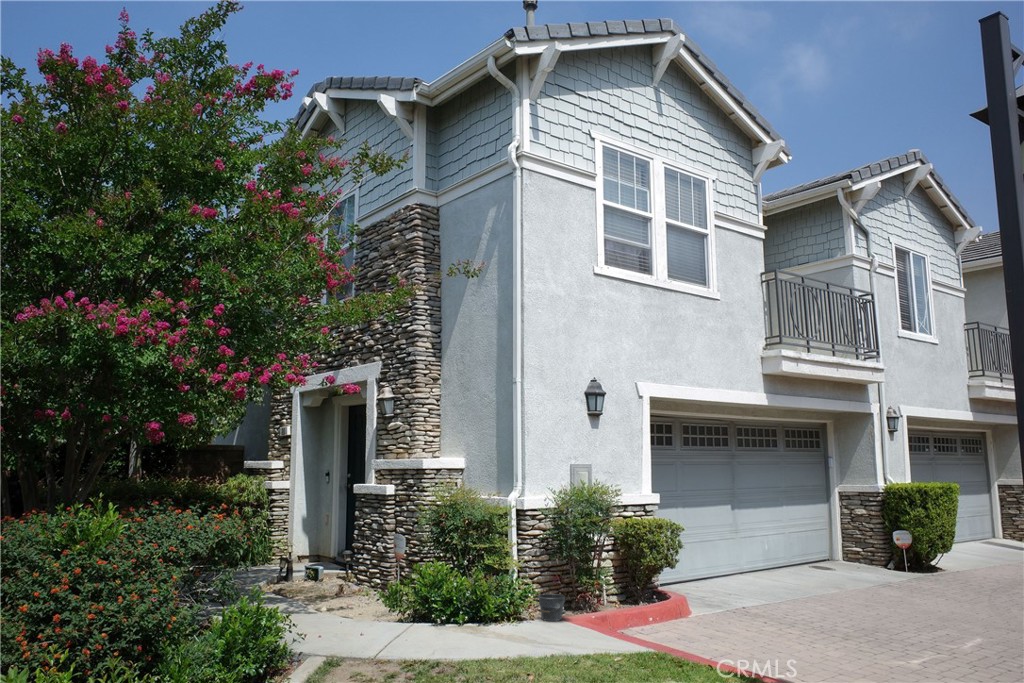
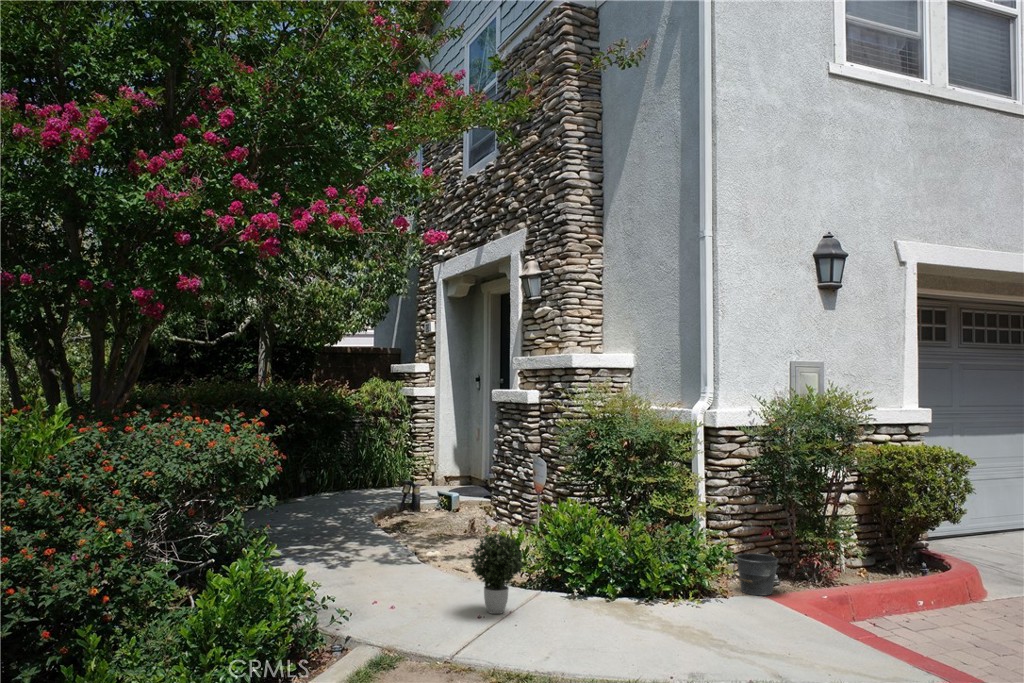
potted plant: none [368,585,406,641] -> present [469,534,523,614]

